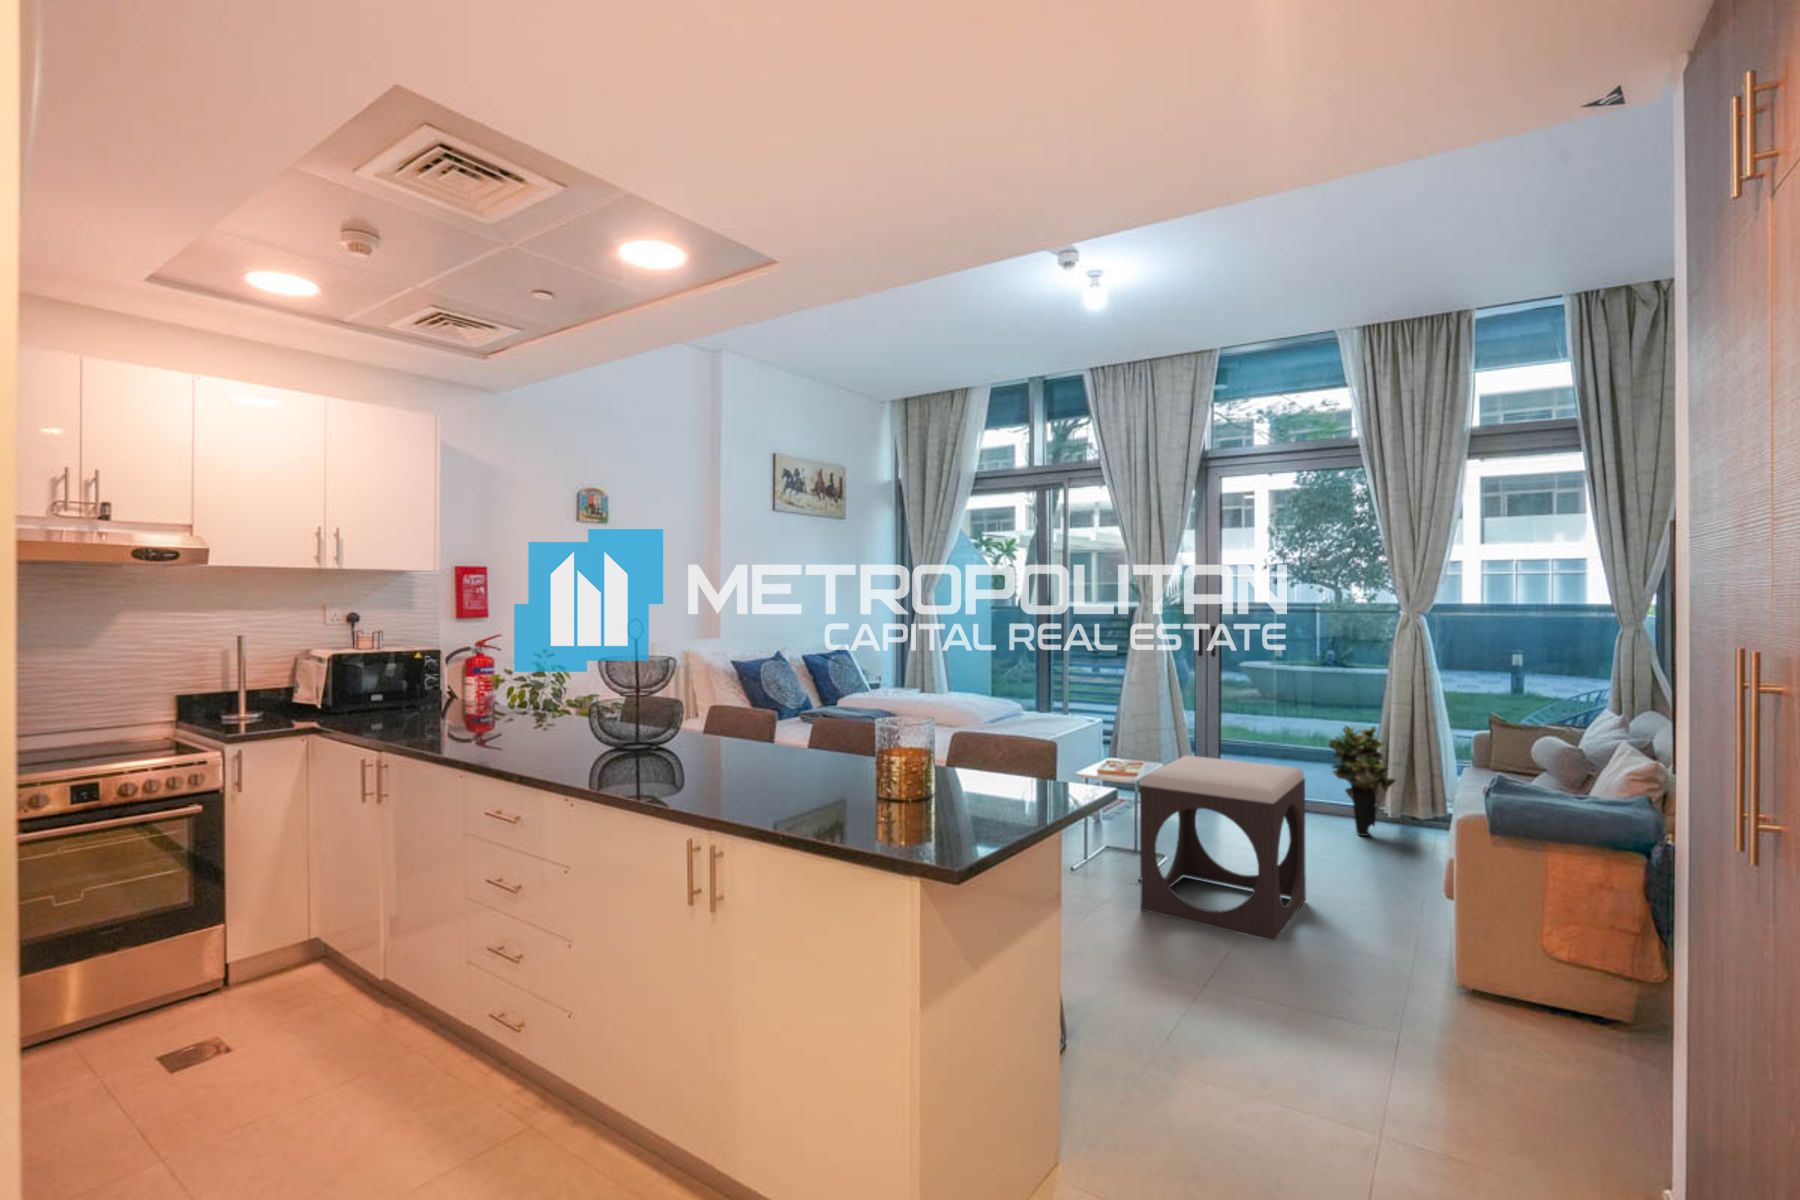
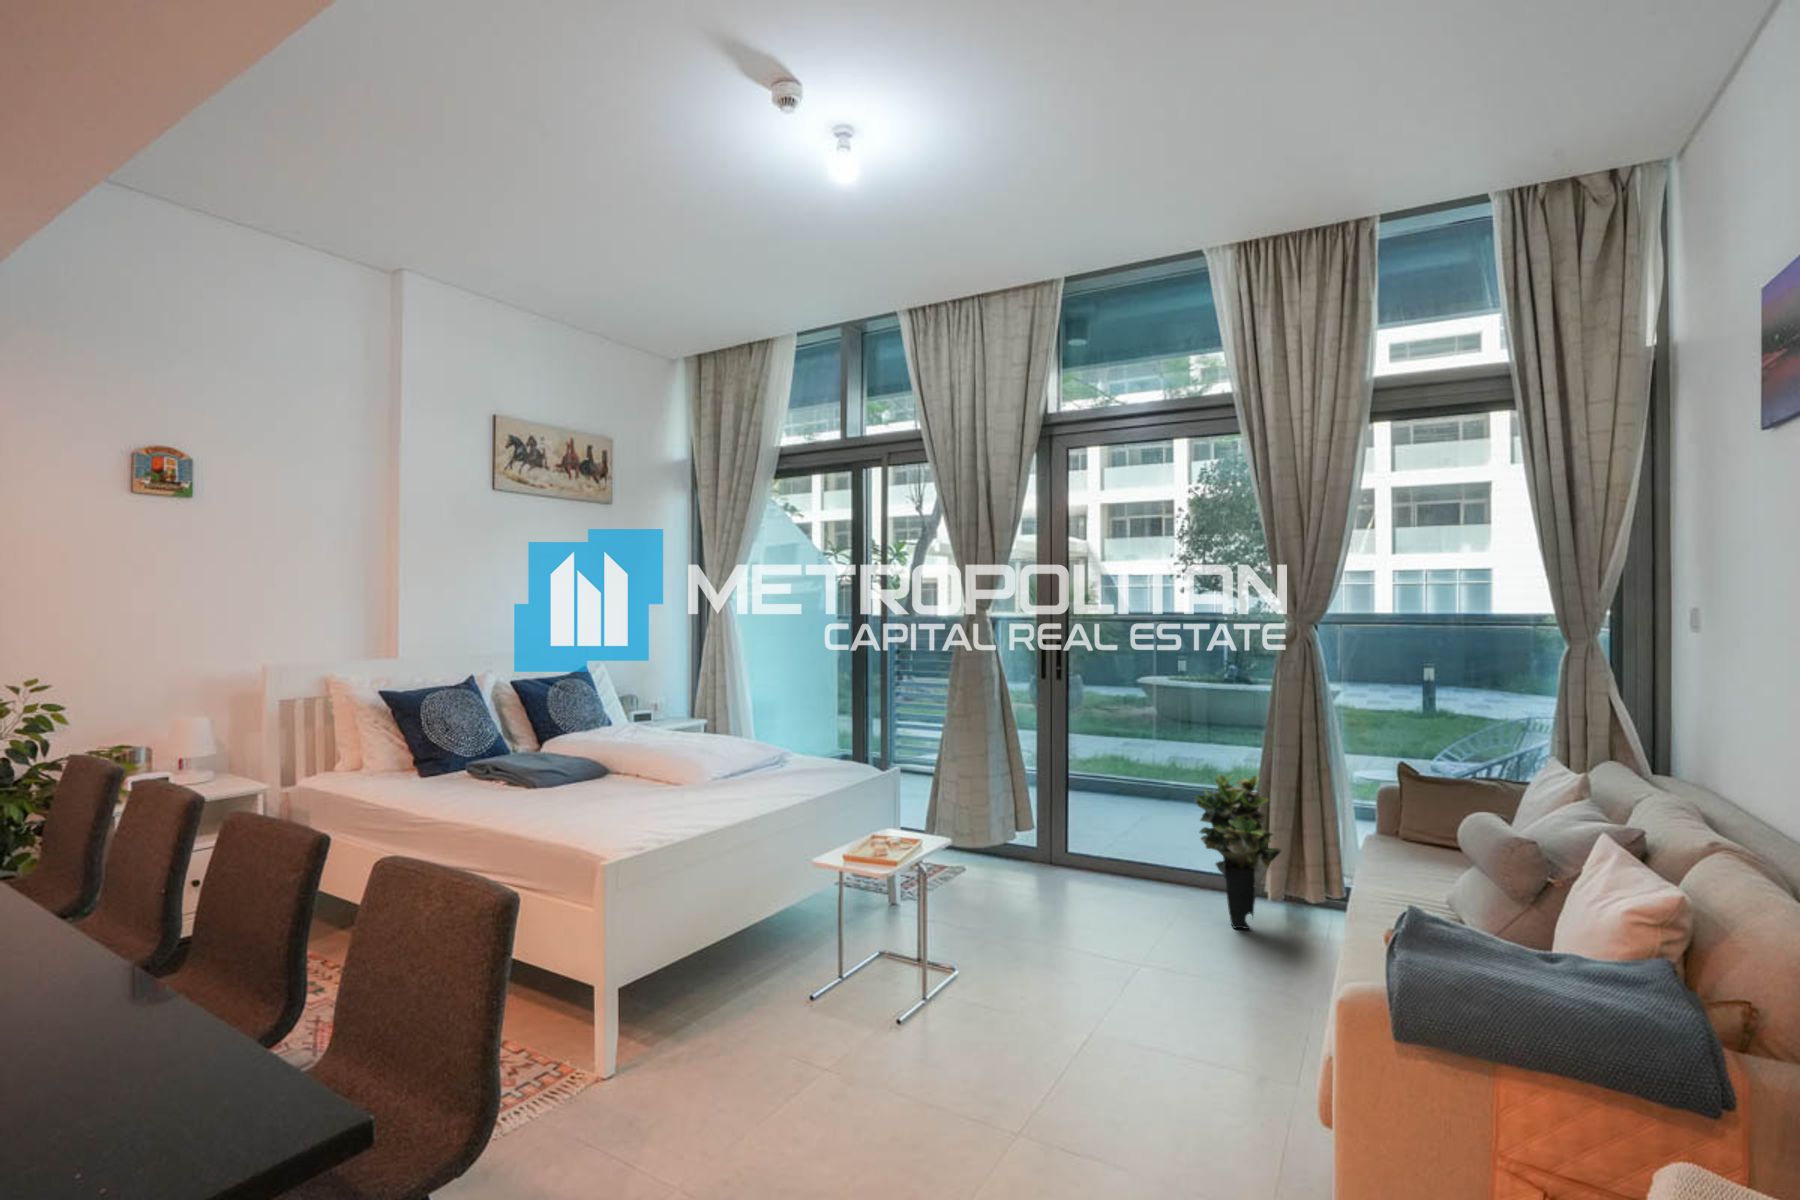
footstool: present [1140,756,1306,941] -> none [860,834,1125,1166]

